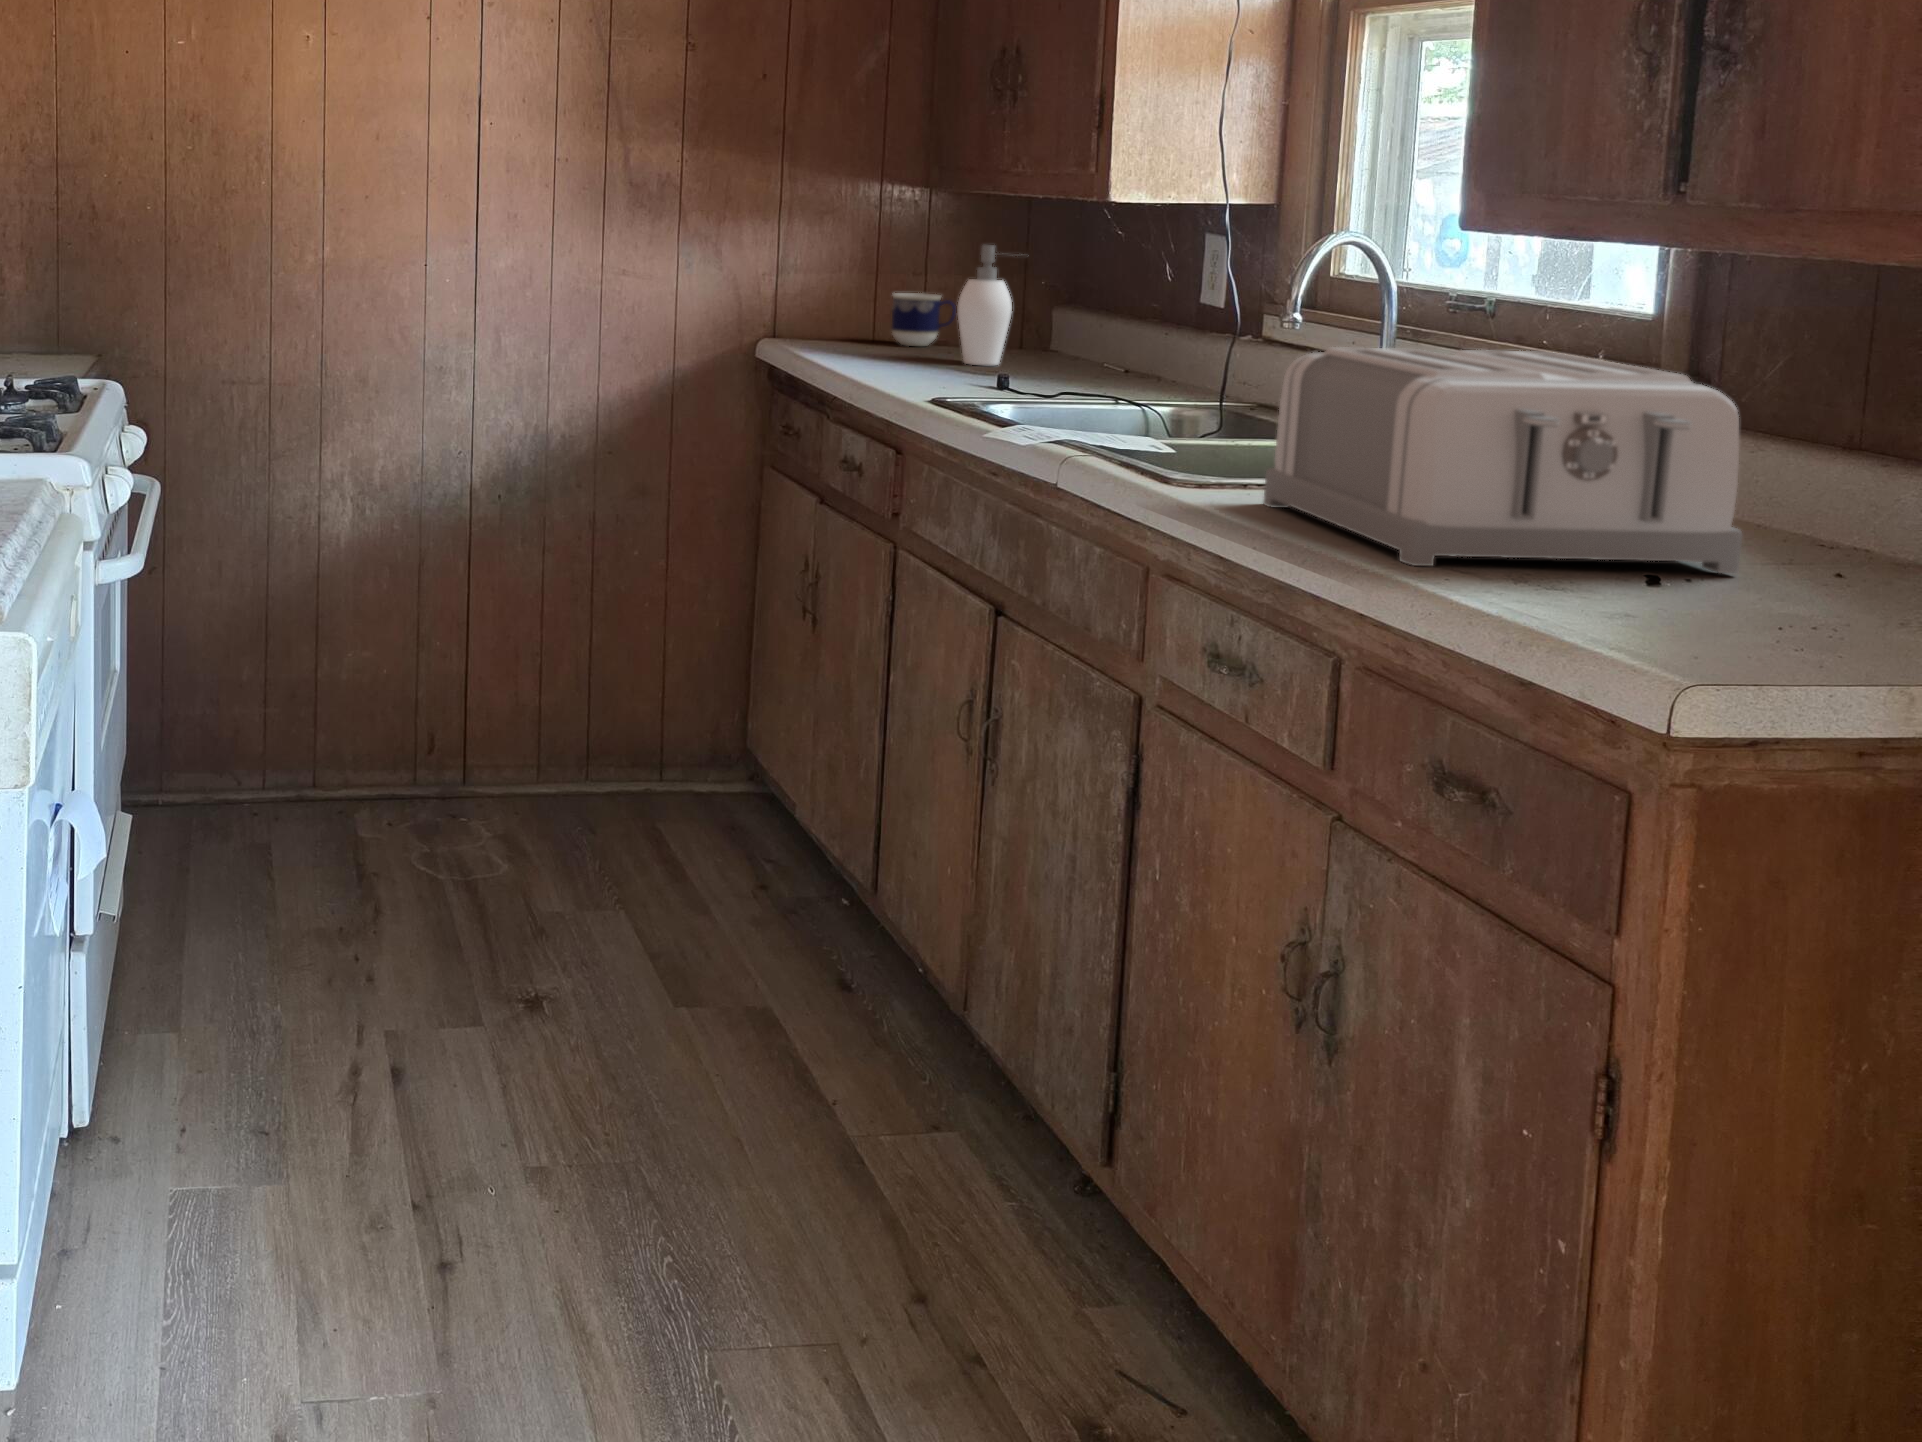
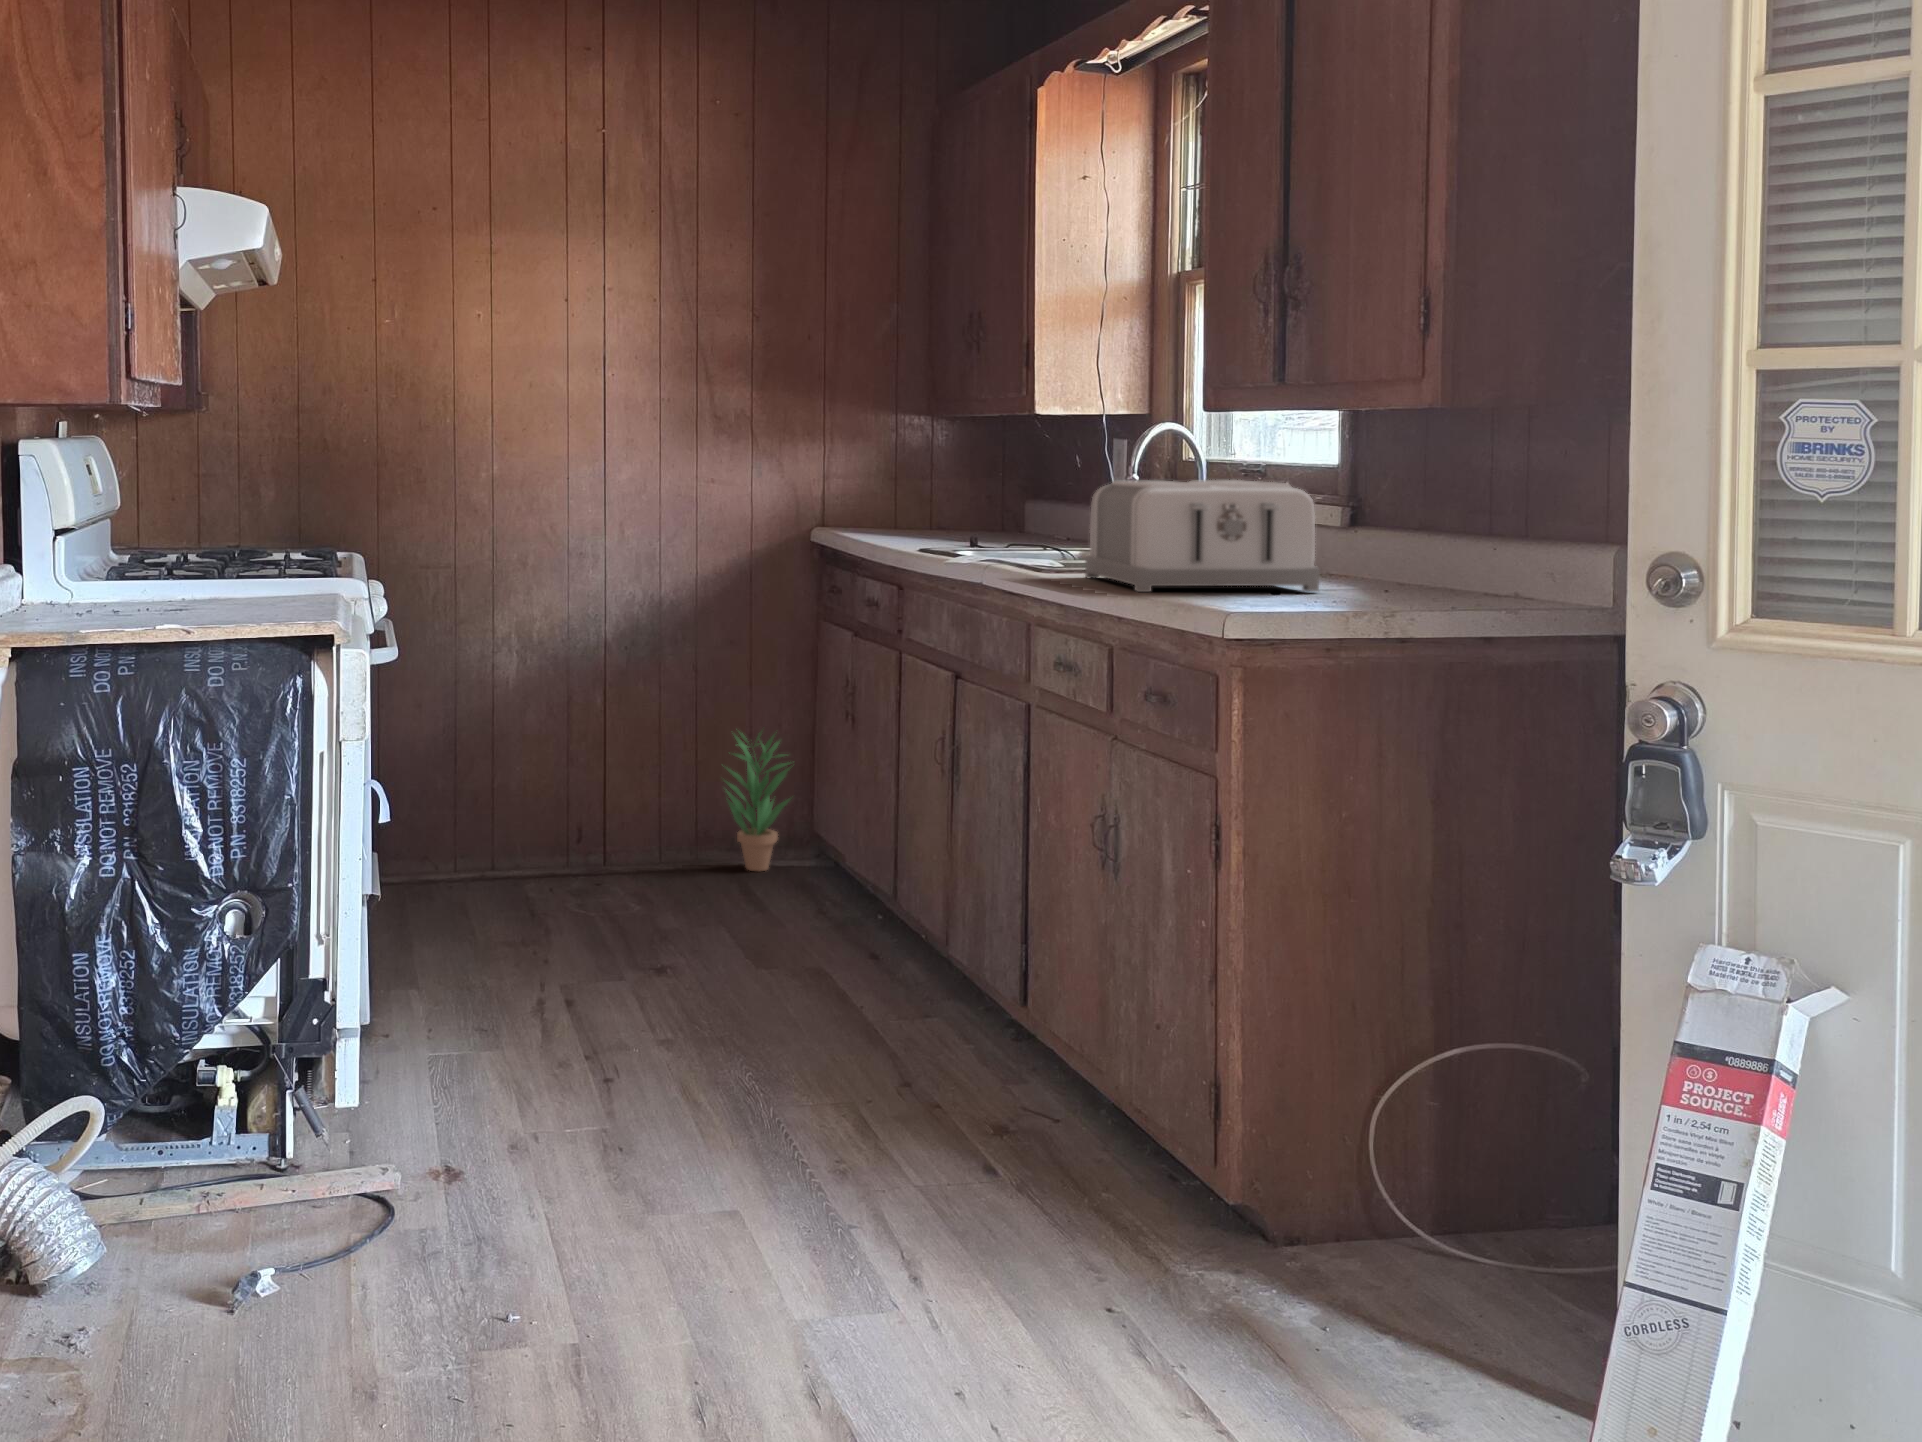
soap dispenser: present [958,245,1022,365] -> none [949,450,996,535]
cup: present [892,293,956,346] -> none [907,489,953,526]
potted plant: none [620,618,726,811] -> present [725,732,791,871]

